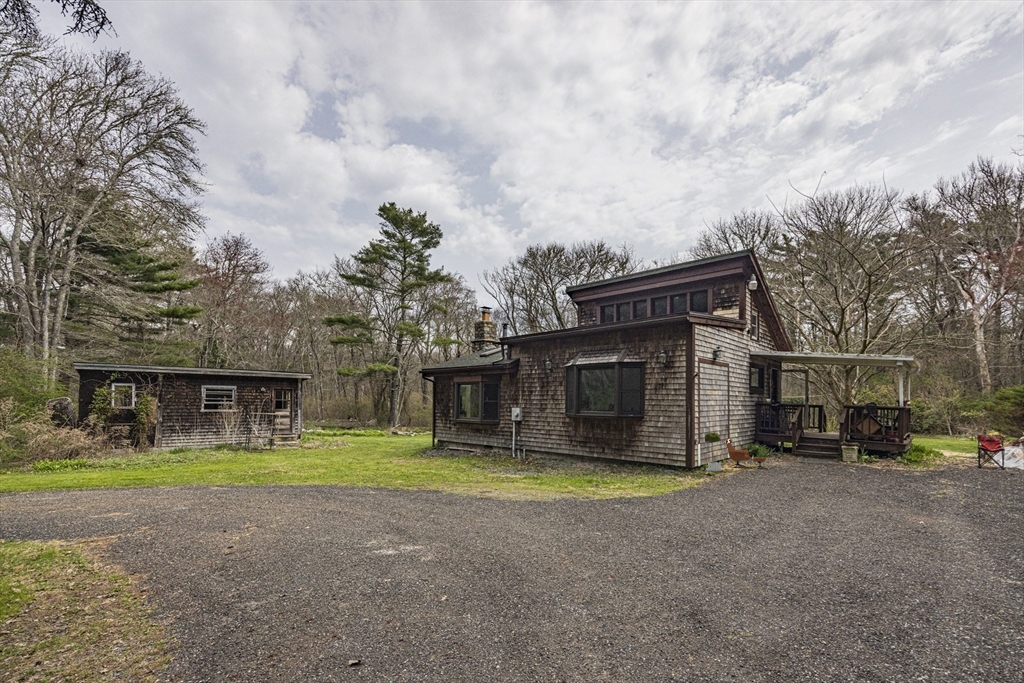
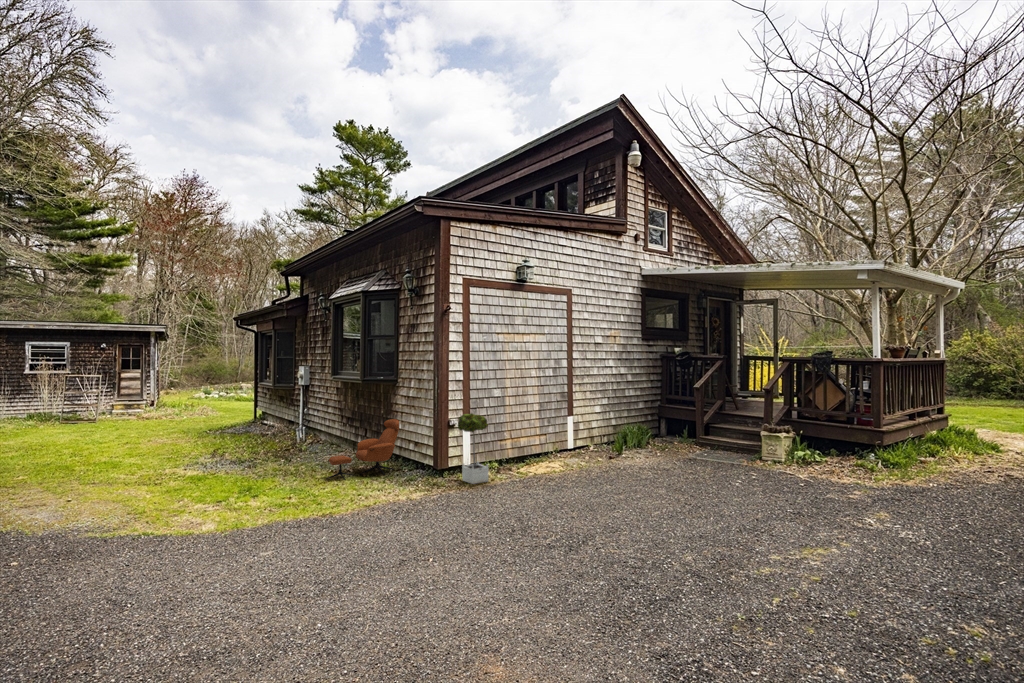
lounge chair: present [724,439,766,469] -> present [327,419,399,480]

